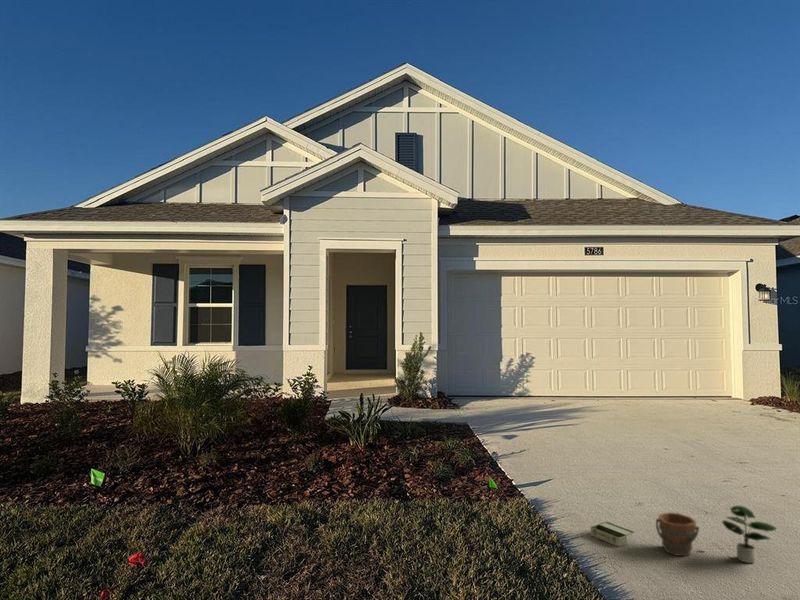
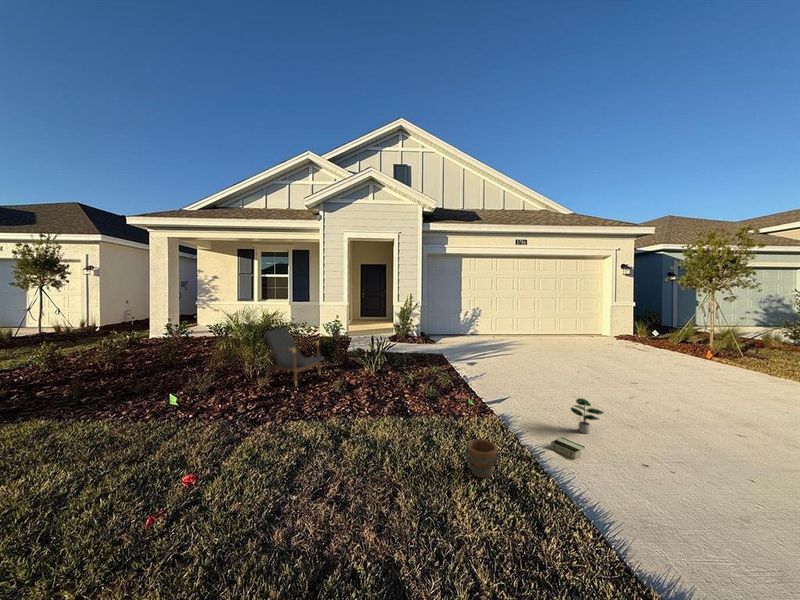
lounge chair: none [209,382,292,464] -> present [265,328,324,386]
potted plant: present [723,506,777,563] -> present [571,398,604,434]
bucket: present [656,513,699,556] -> present [465,439,499,478]

